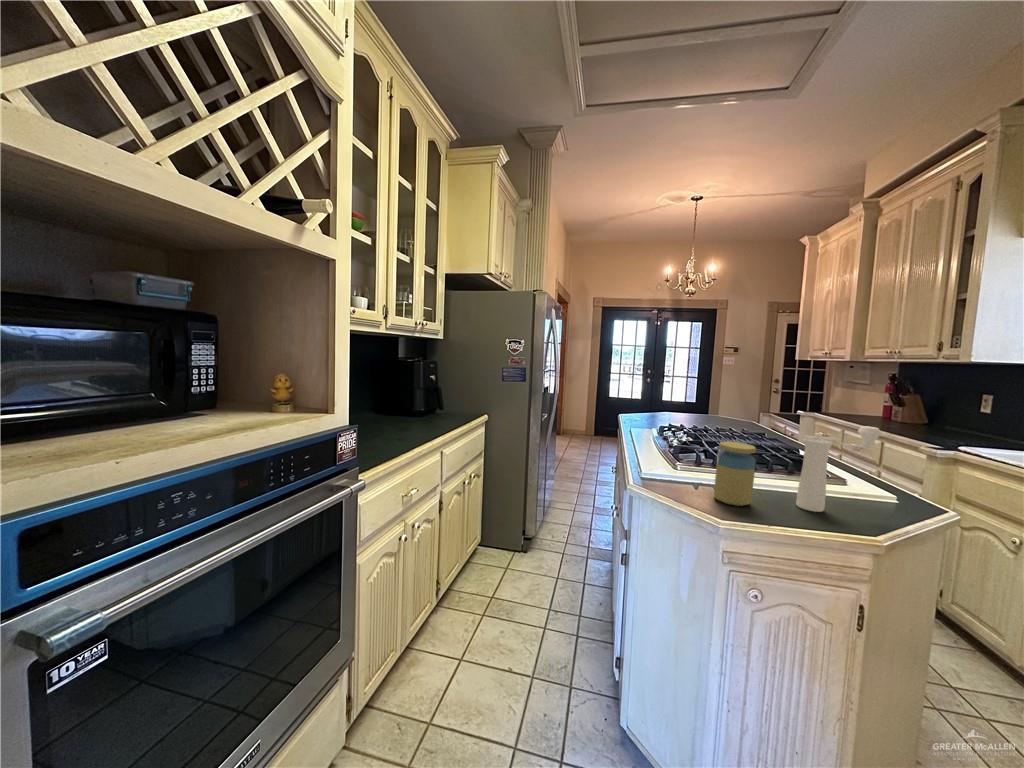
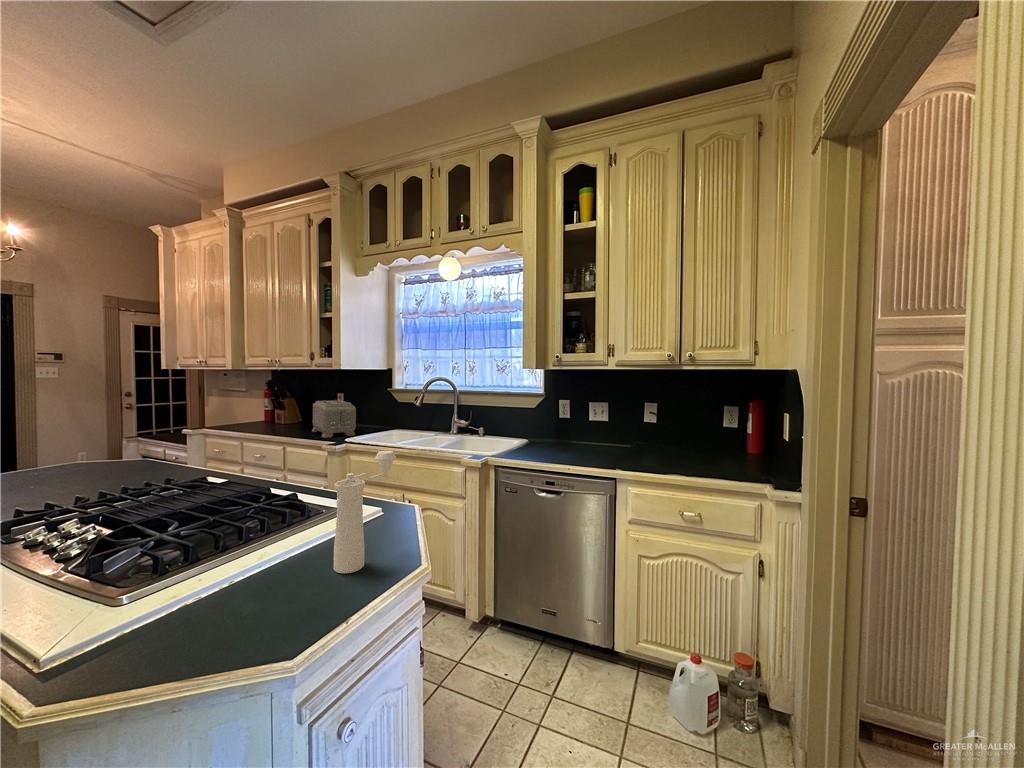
toaster: none [924,399,990,447] -> present [312,400,356,438]
jar: present [714,441,756,506] -> none [235,519,301,634]

